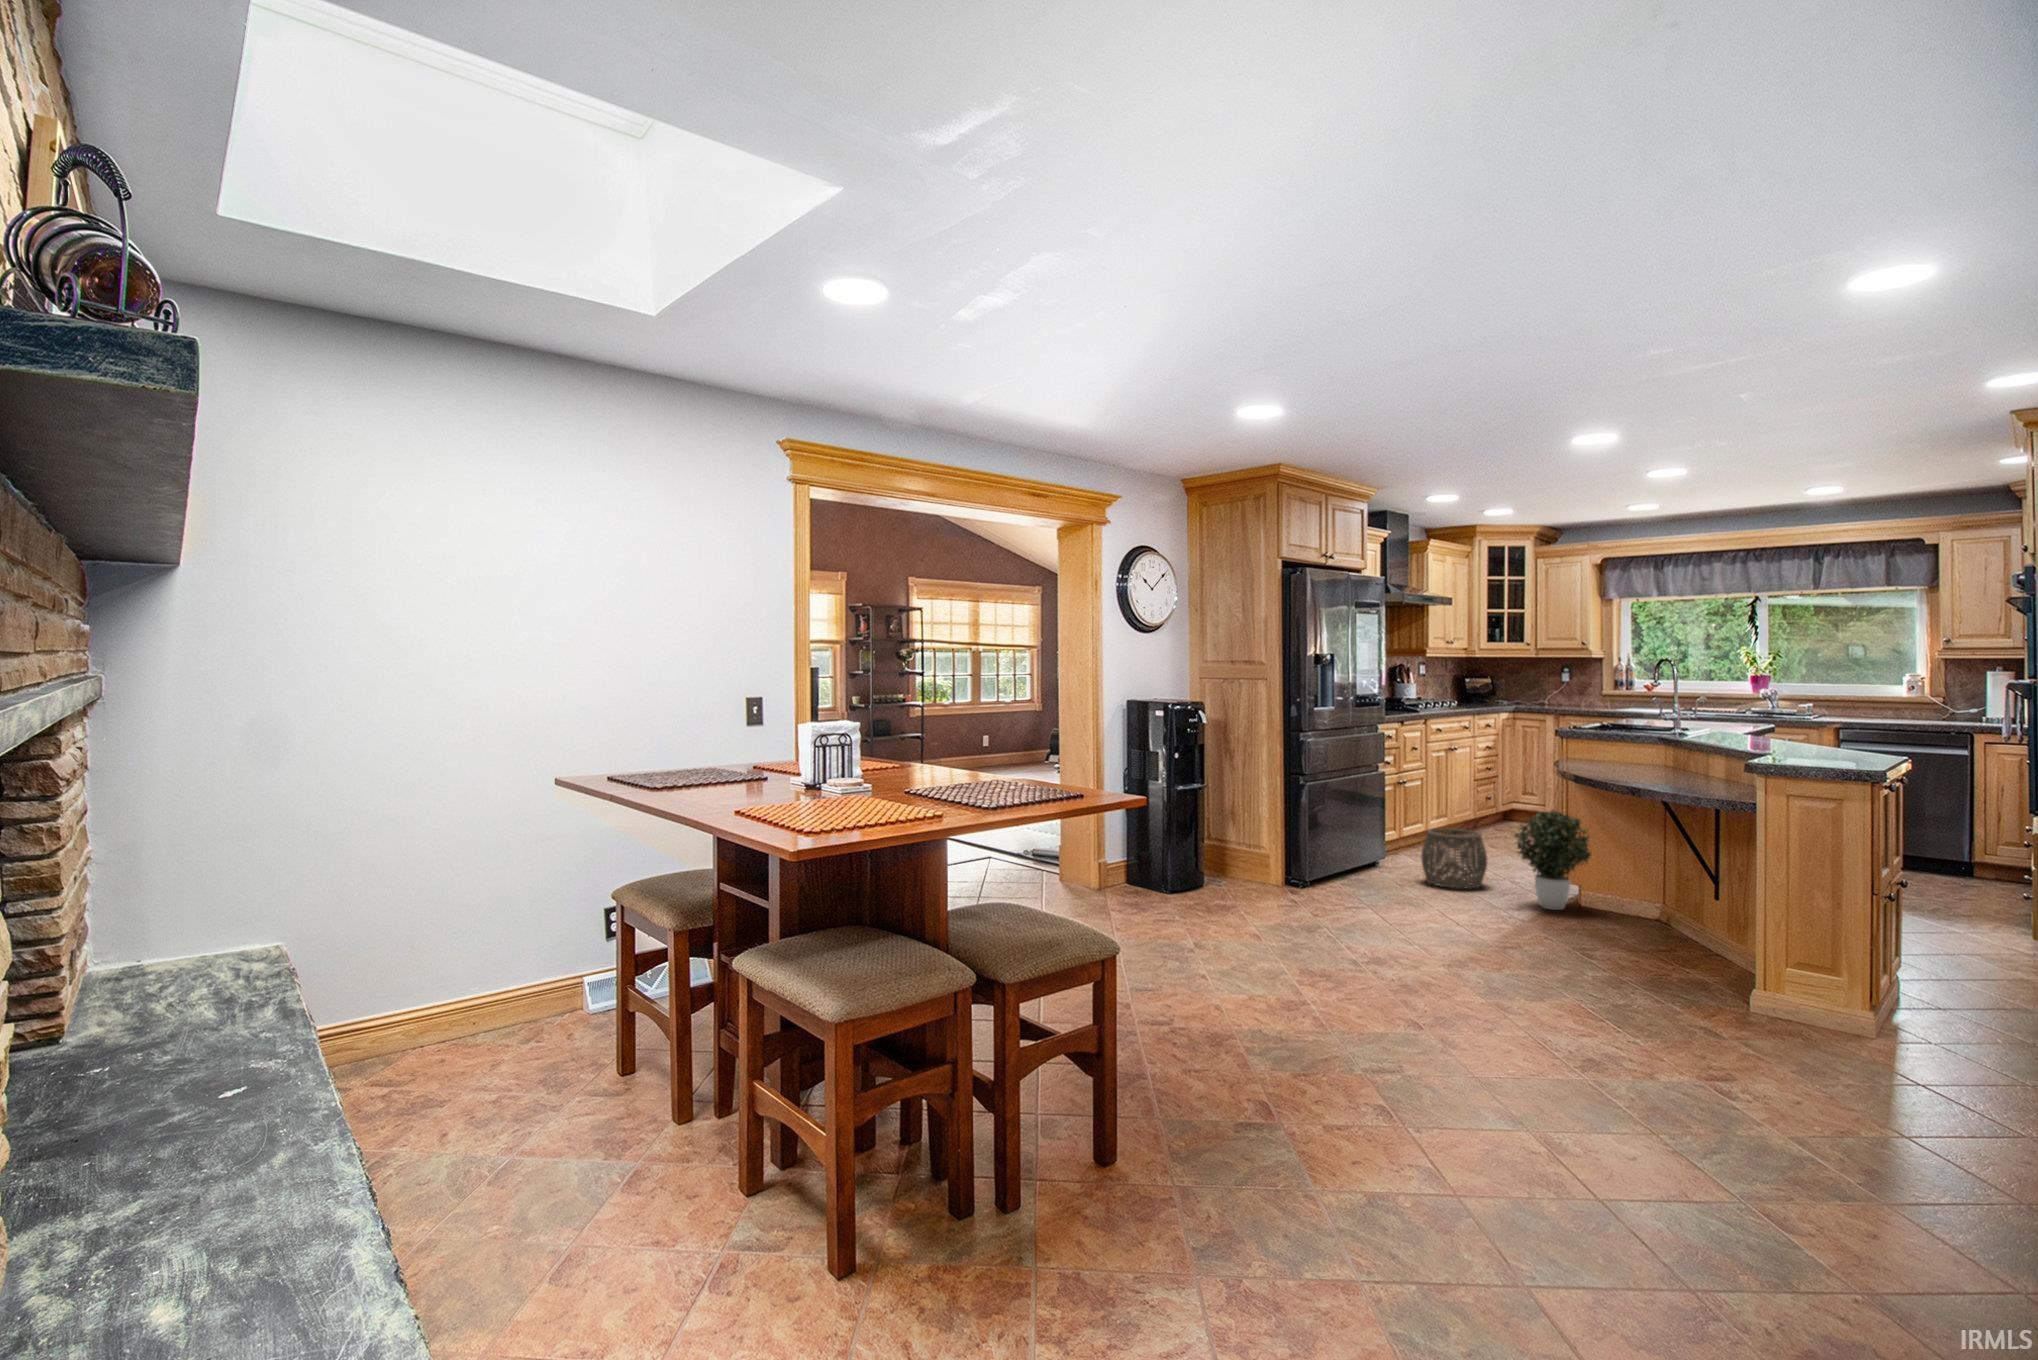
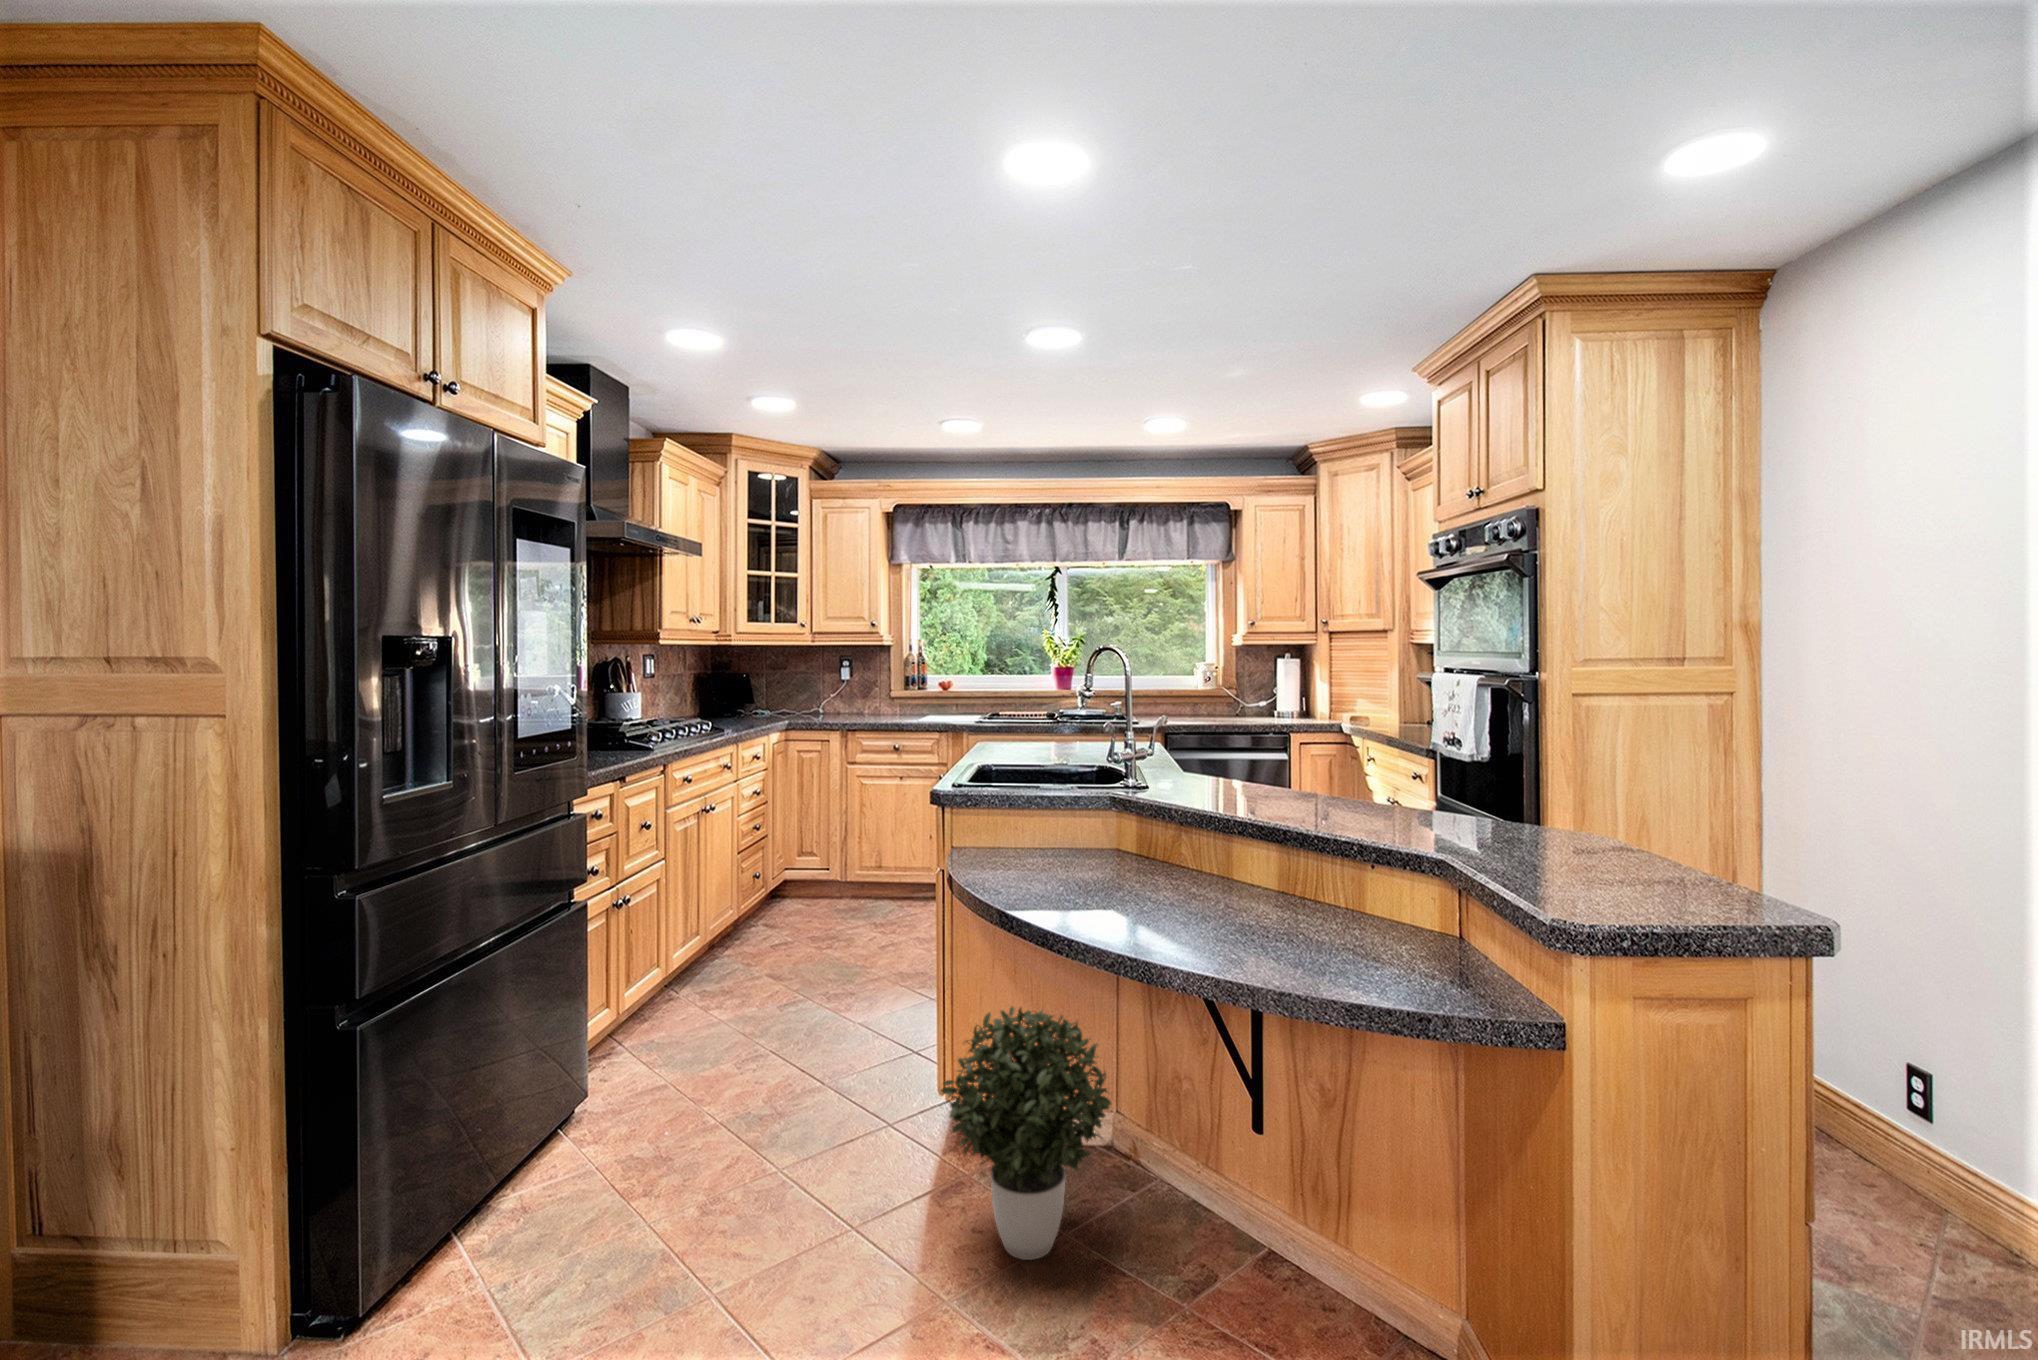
woven basket: present [1422,828,1487,889] -> none [704,1046,859,1231]

